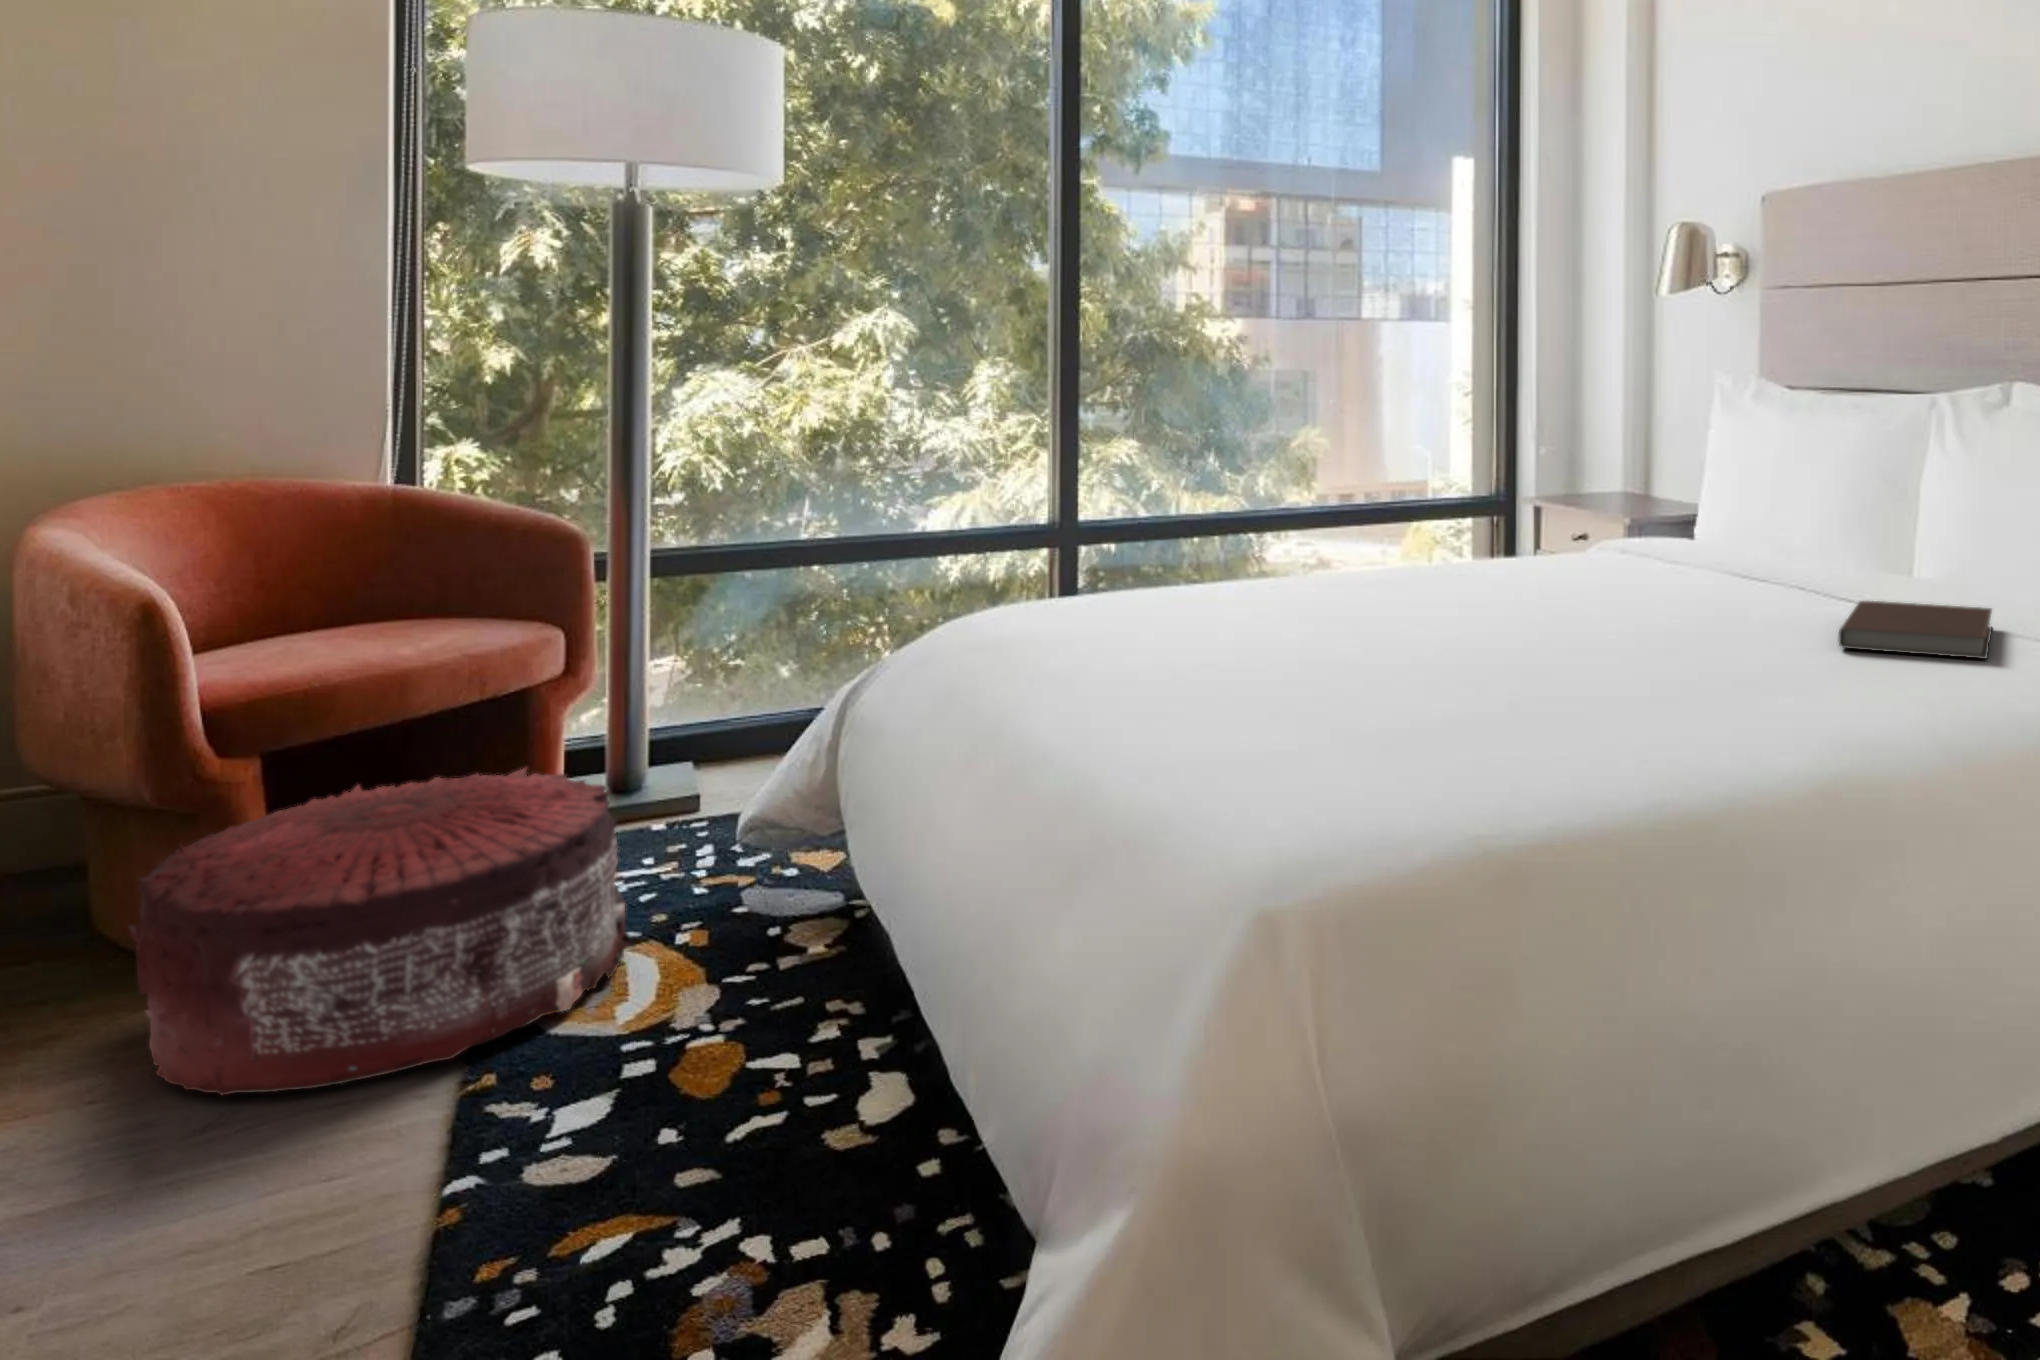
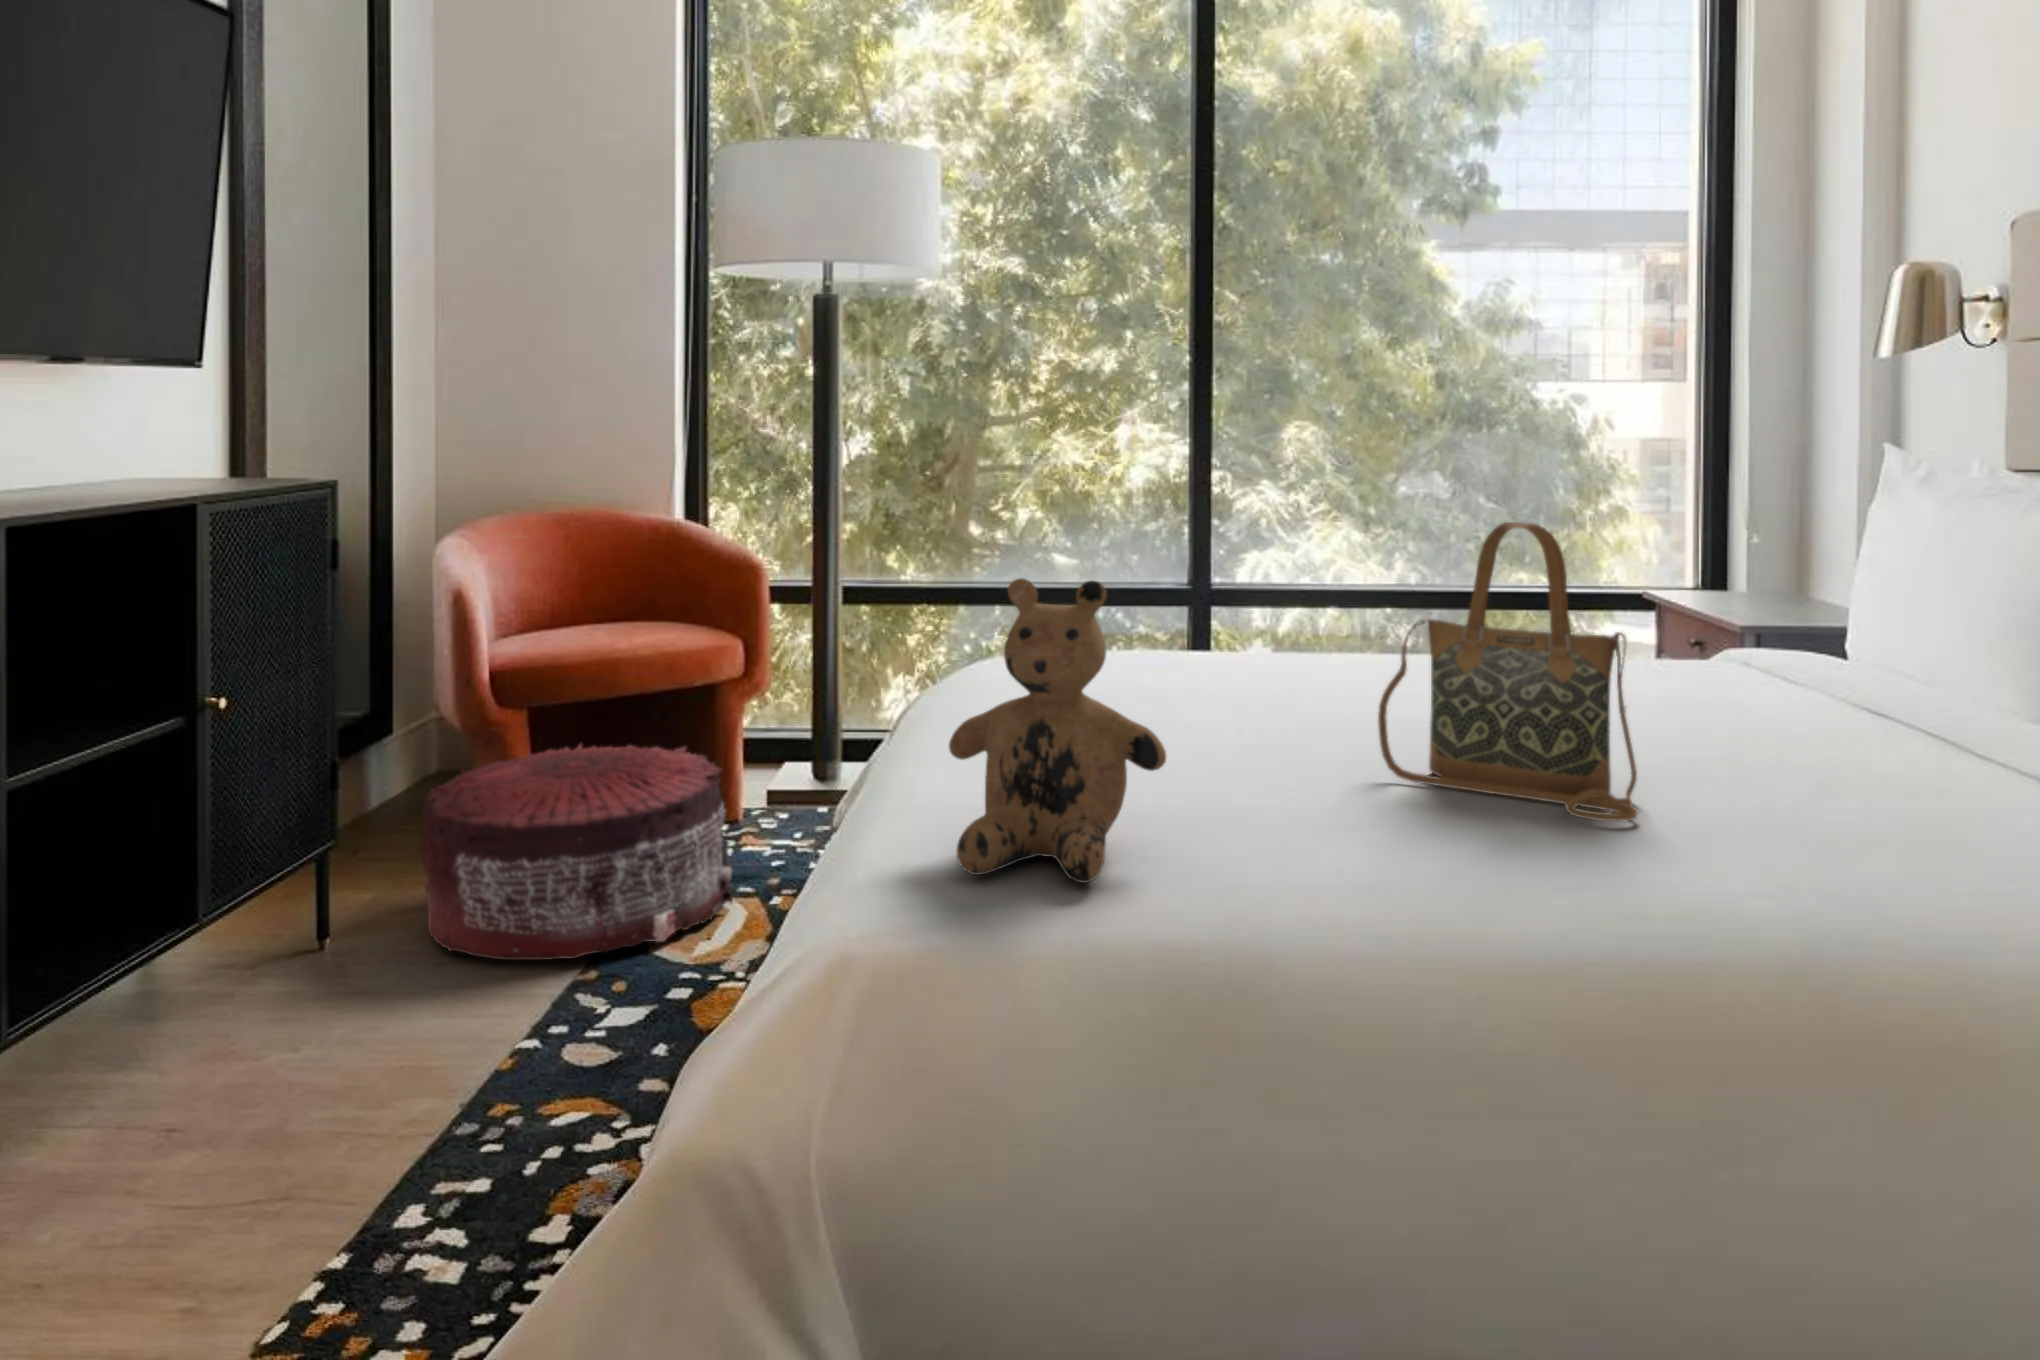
handbag: none [1551,425,1813,678] -> present [1378,522,1638,821]
teddy bear: none [1279,489,1508,813] -> present [949,578,1167,883]
notebook: present [1838,601,1992,659] -> none [1731,746,2000,836]

